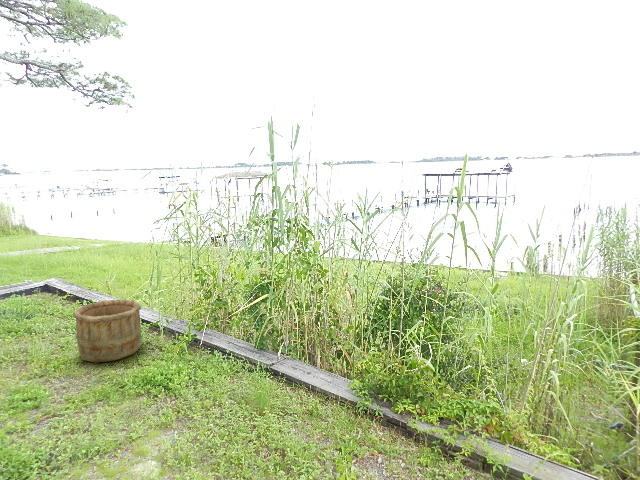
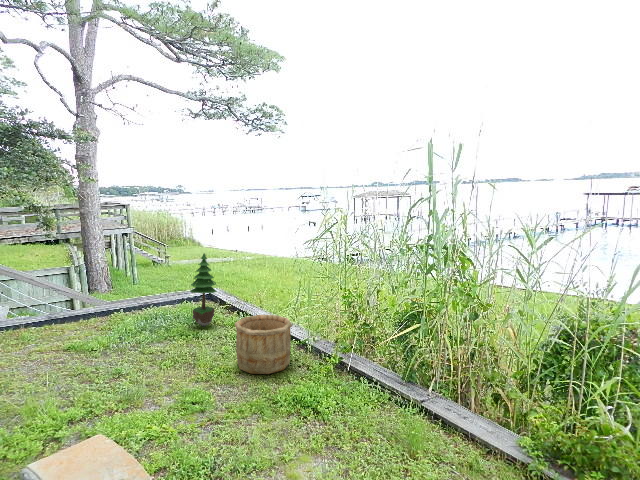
potted tree: none [15,238,53,322] -> present [190,253,217,327]

